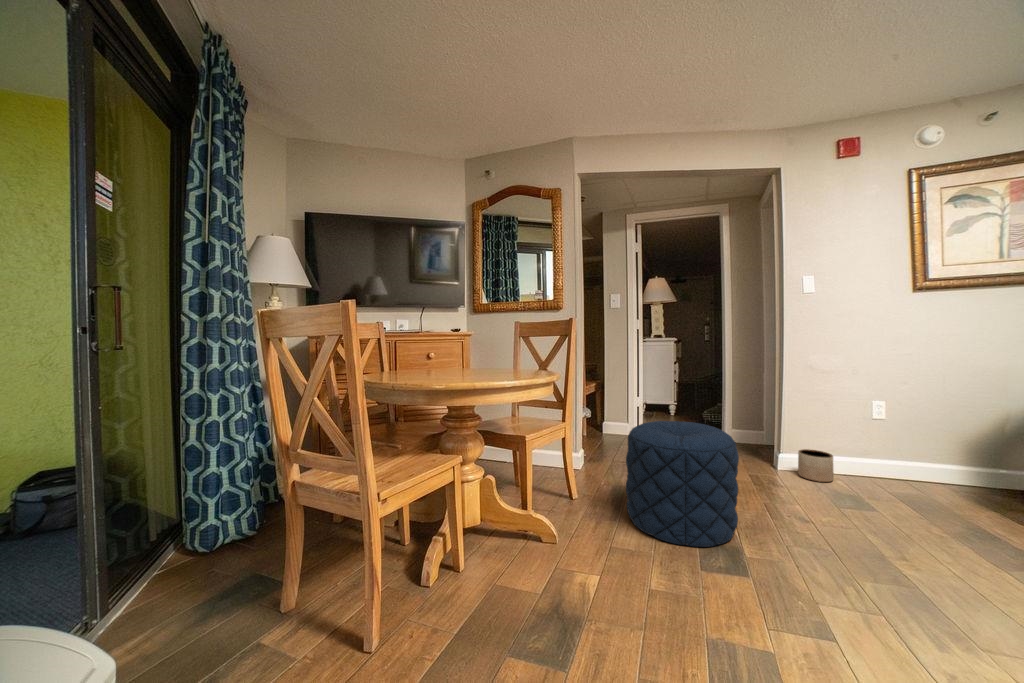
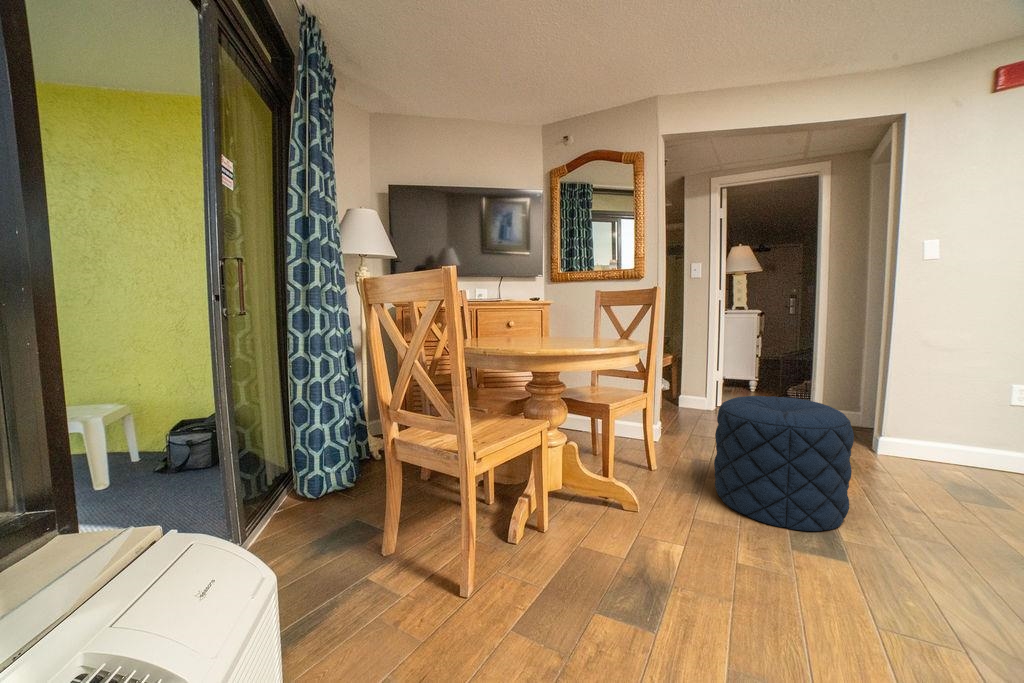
planter: present [798,449,834,482] -> none [918,435,967,473]

